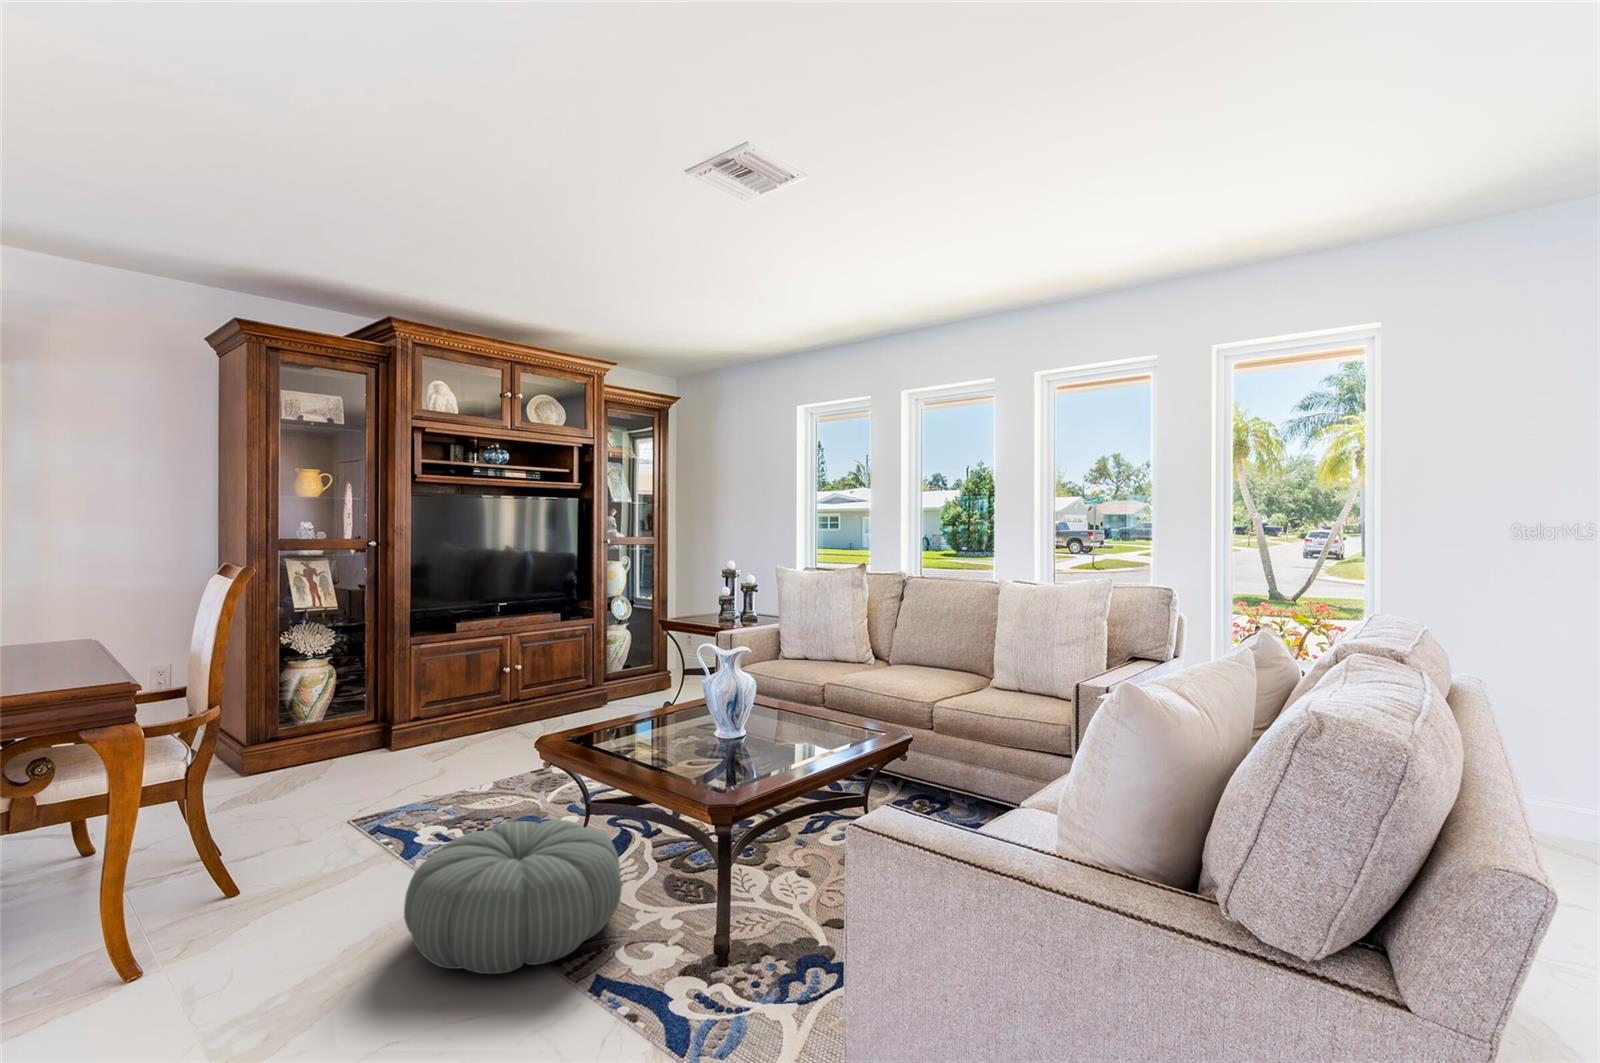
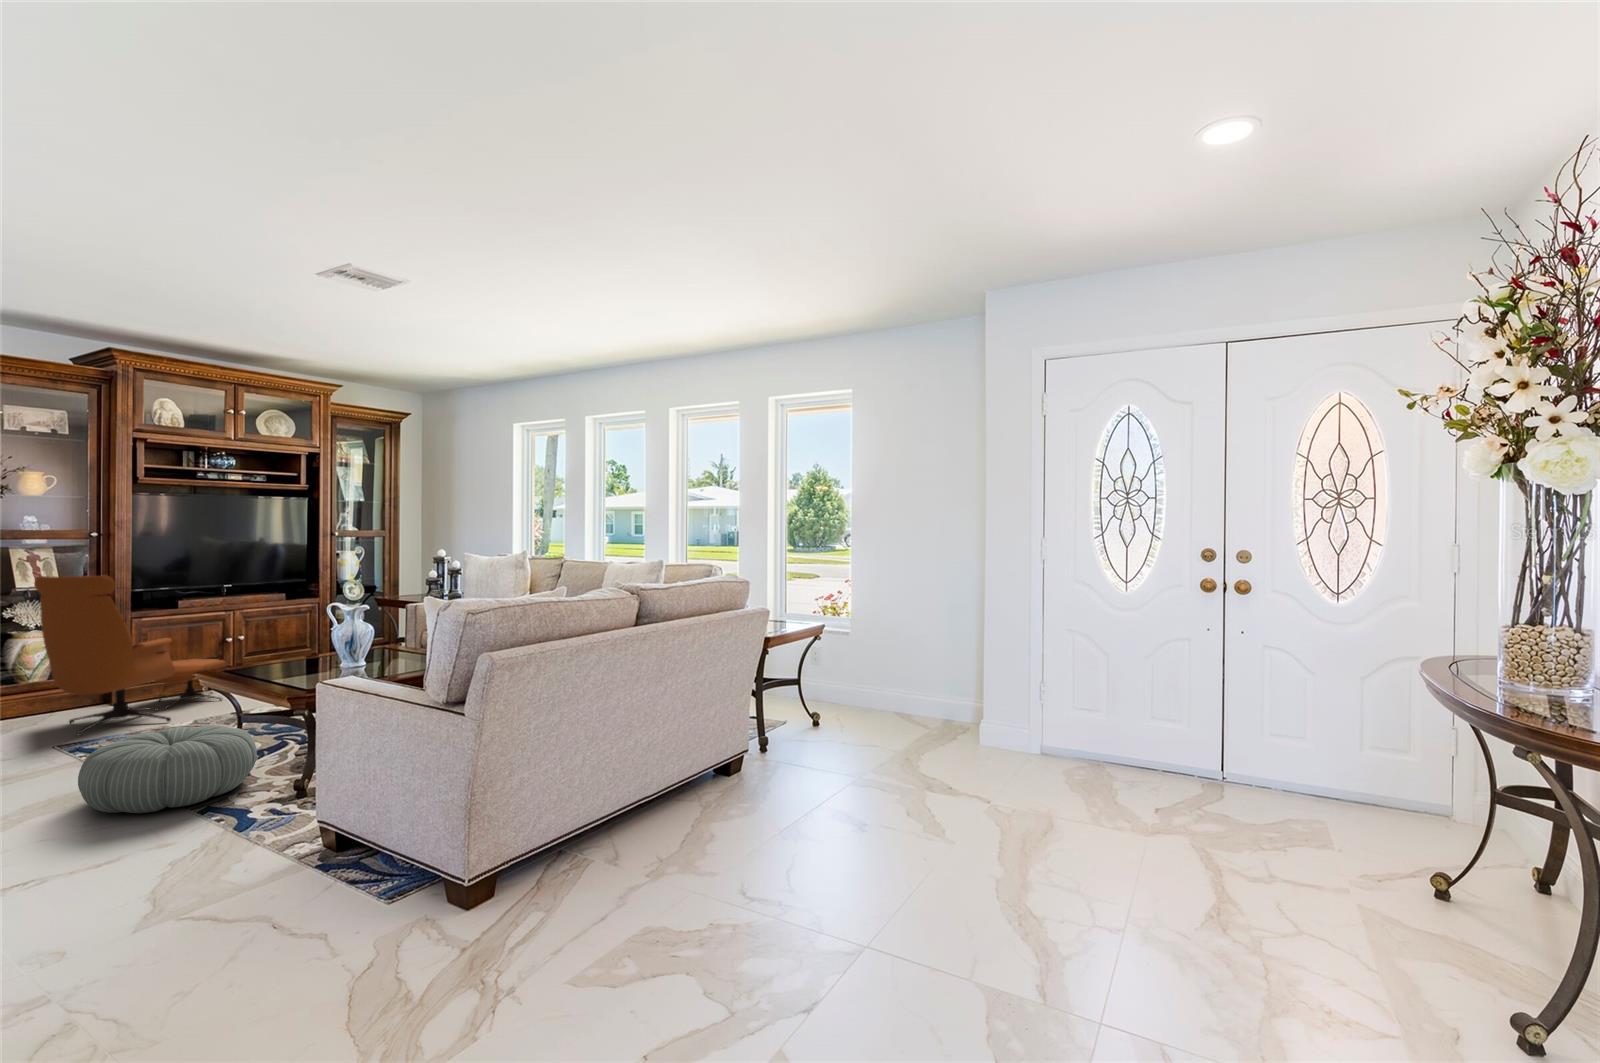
lounge chair: none [322,595,510,800] -> present [34,575,226,736]

